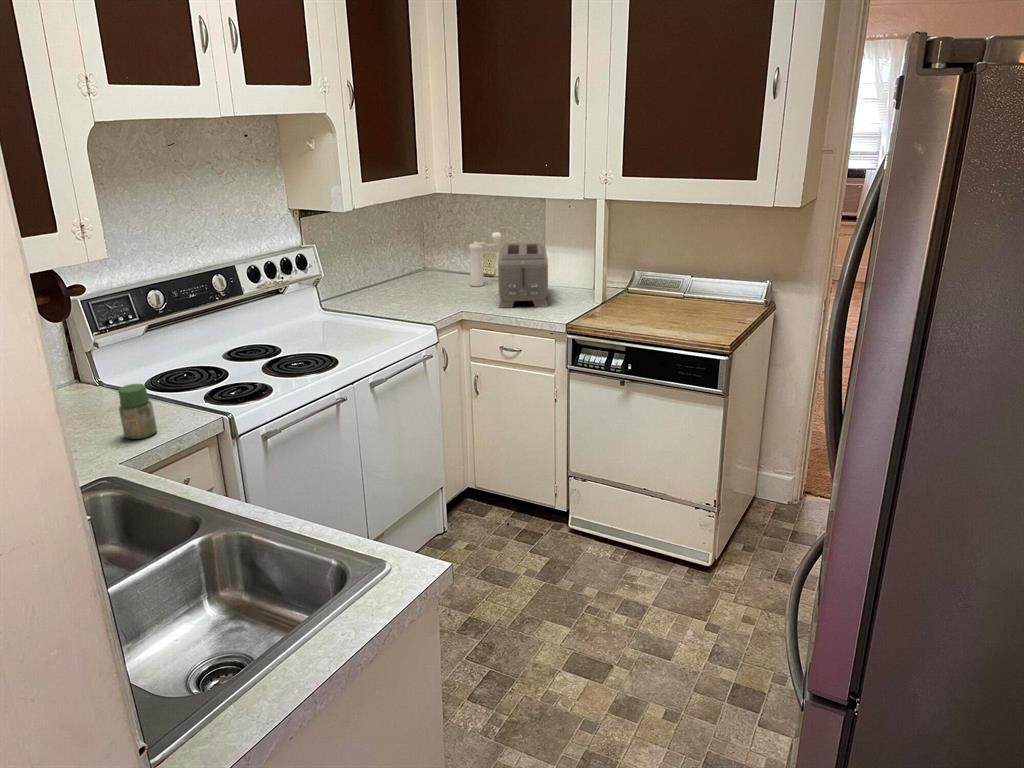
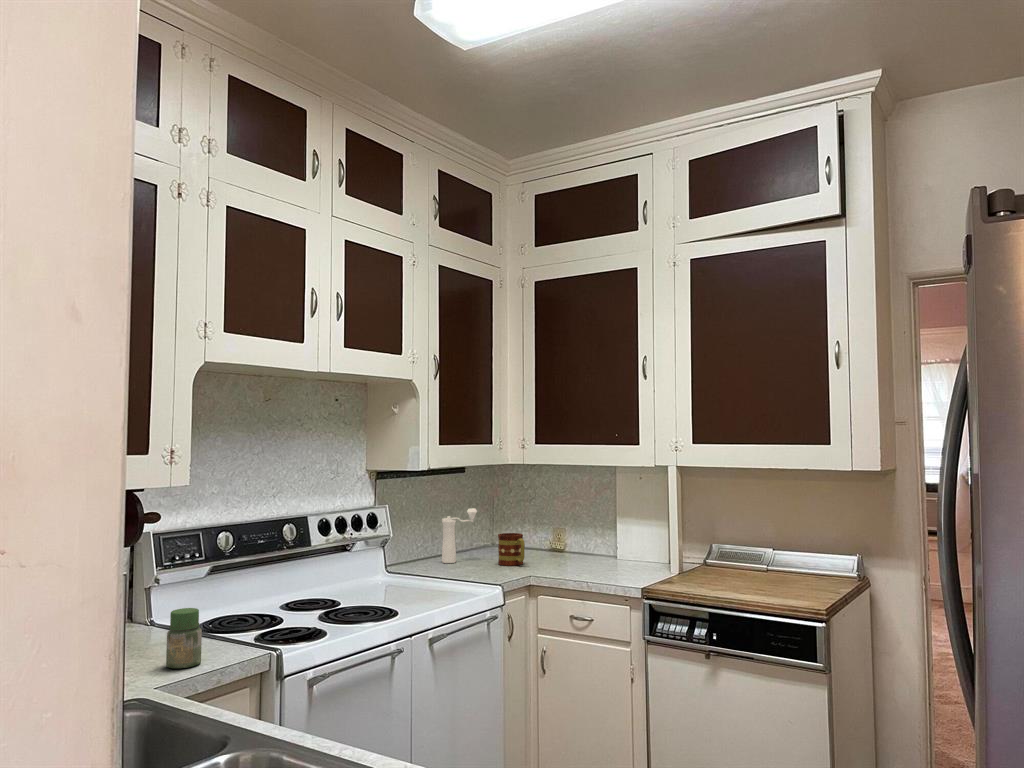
pepper mill: present [469,232,501,286] -> present [442,508,477,563]
toaster: present [498,243,548,308] -> none [569,513,621,576]
mug: none [429,263,456,296] -> present [498,533,525,566]

